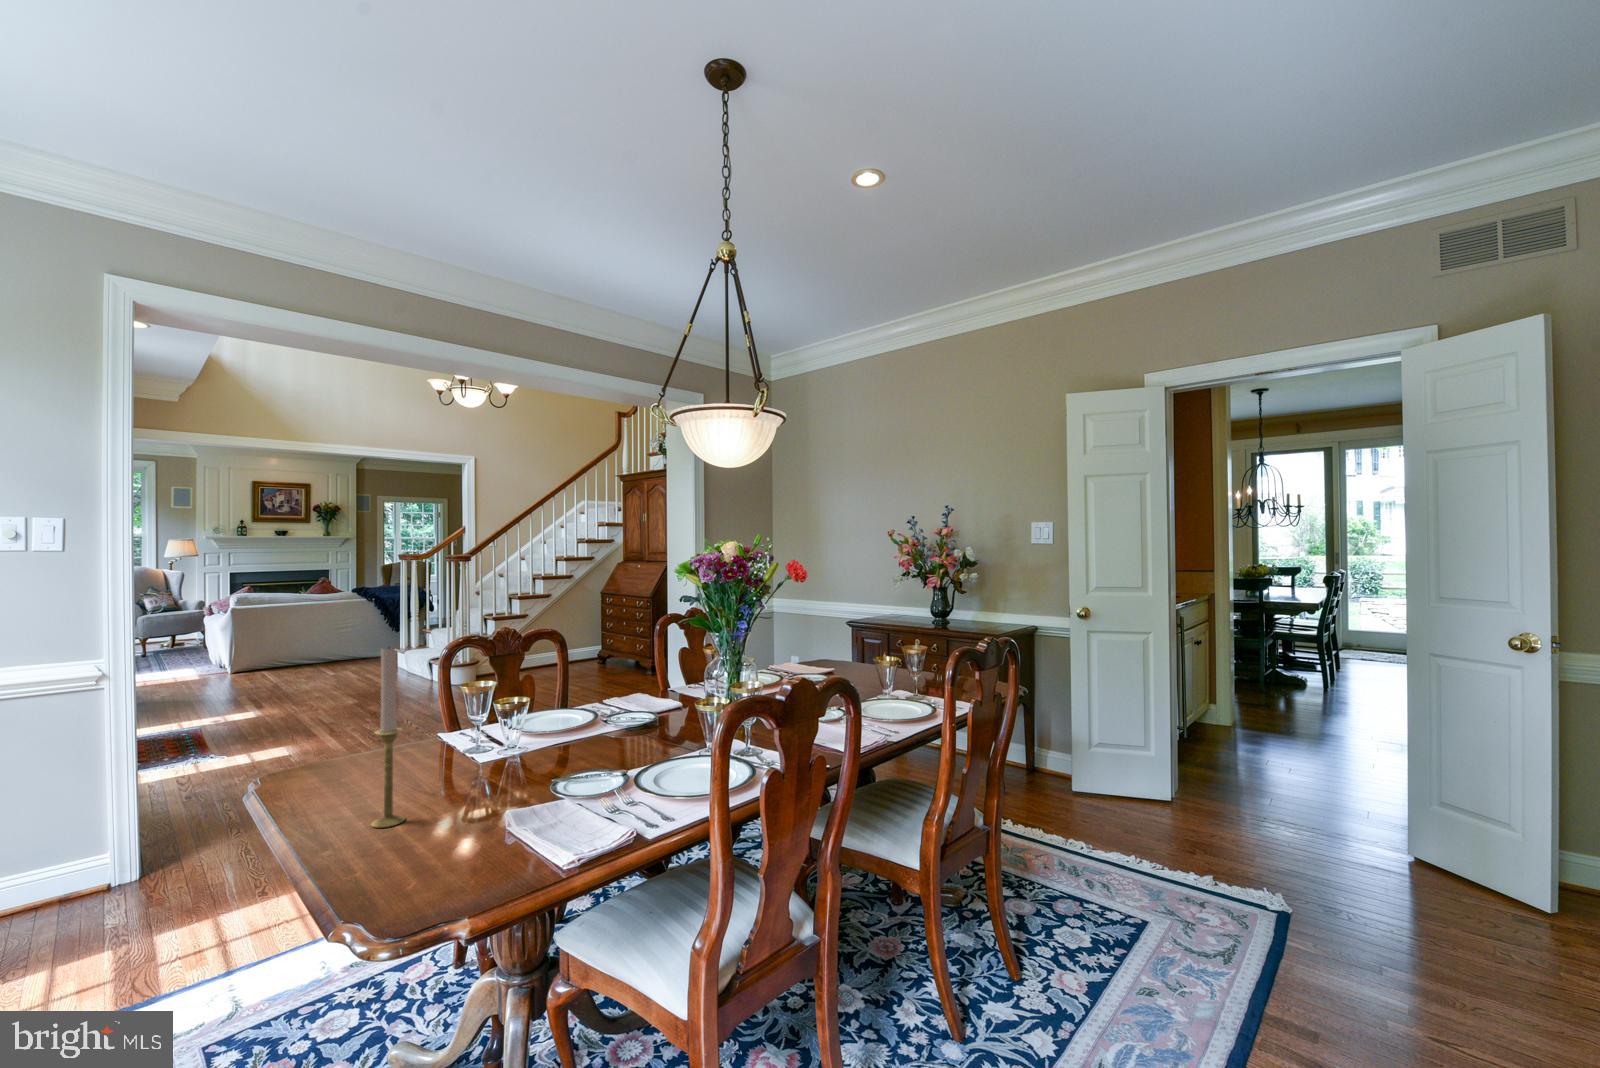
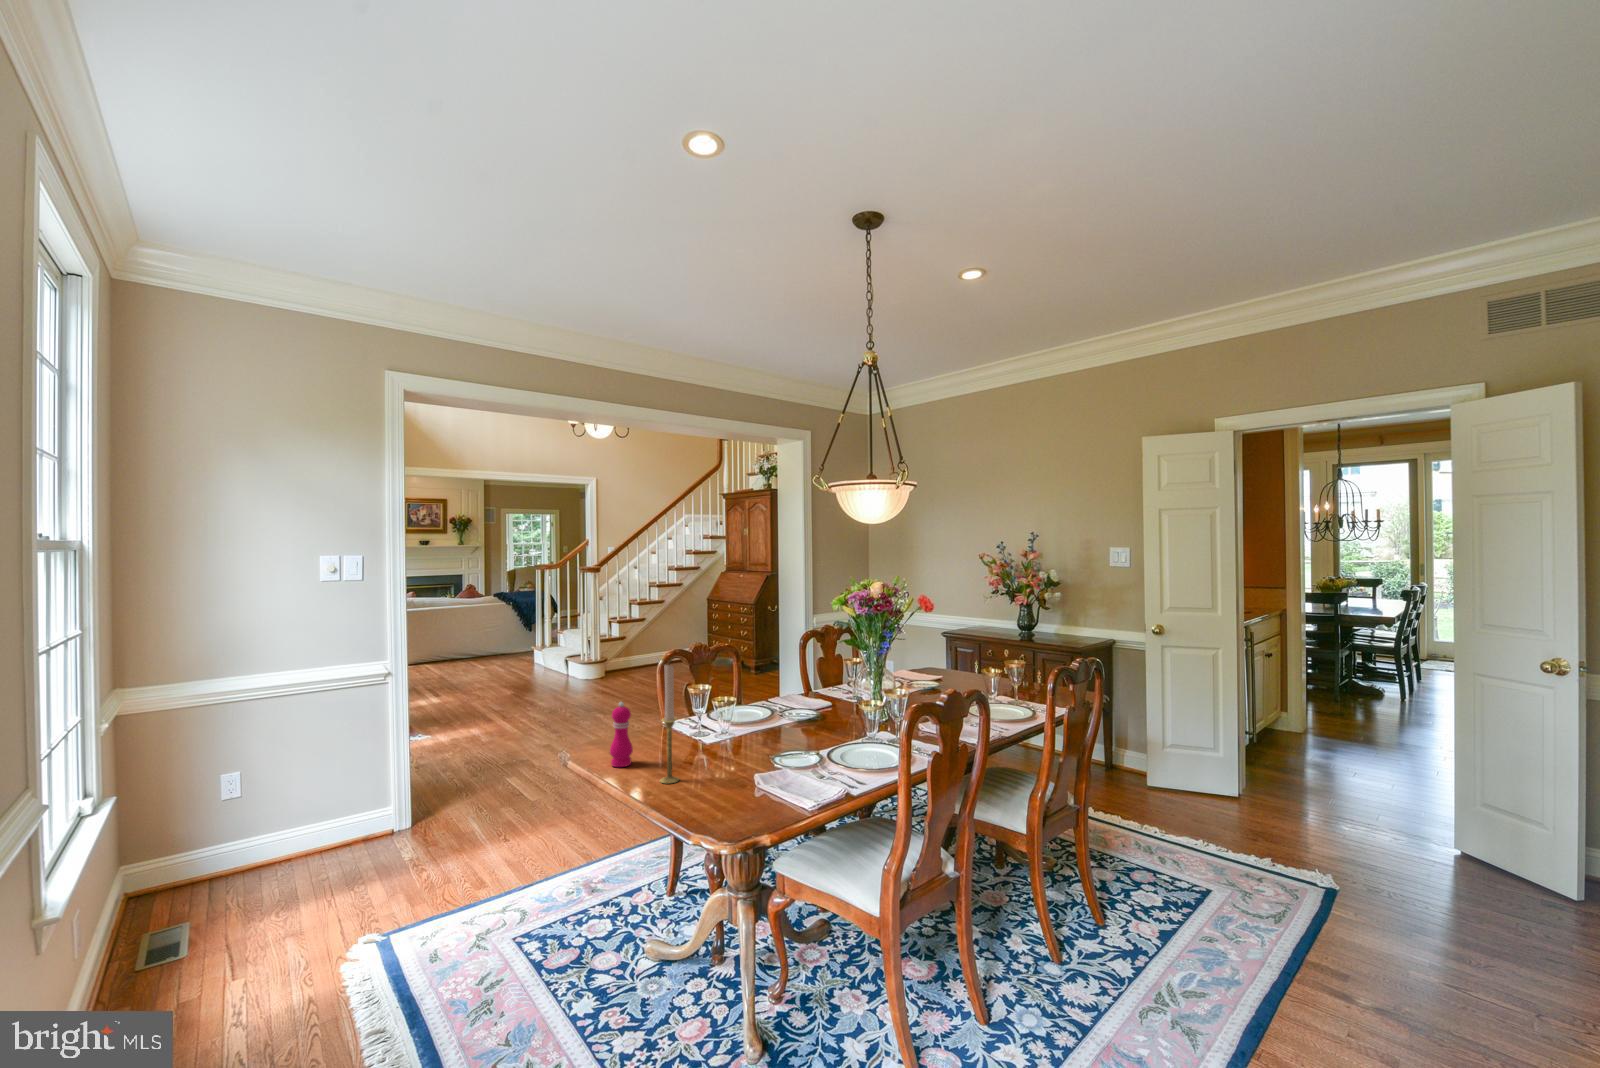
pepper mill: none [314,706,353,803] -> present [610,702,633,767]

